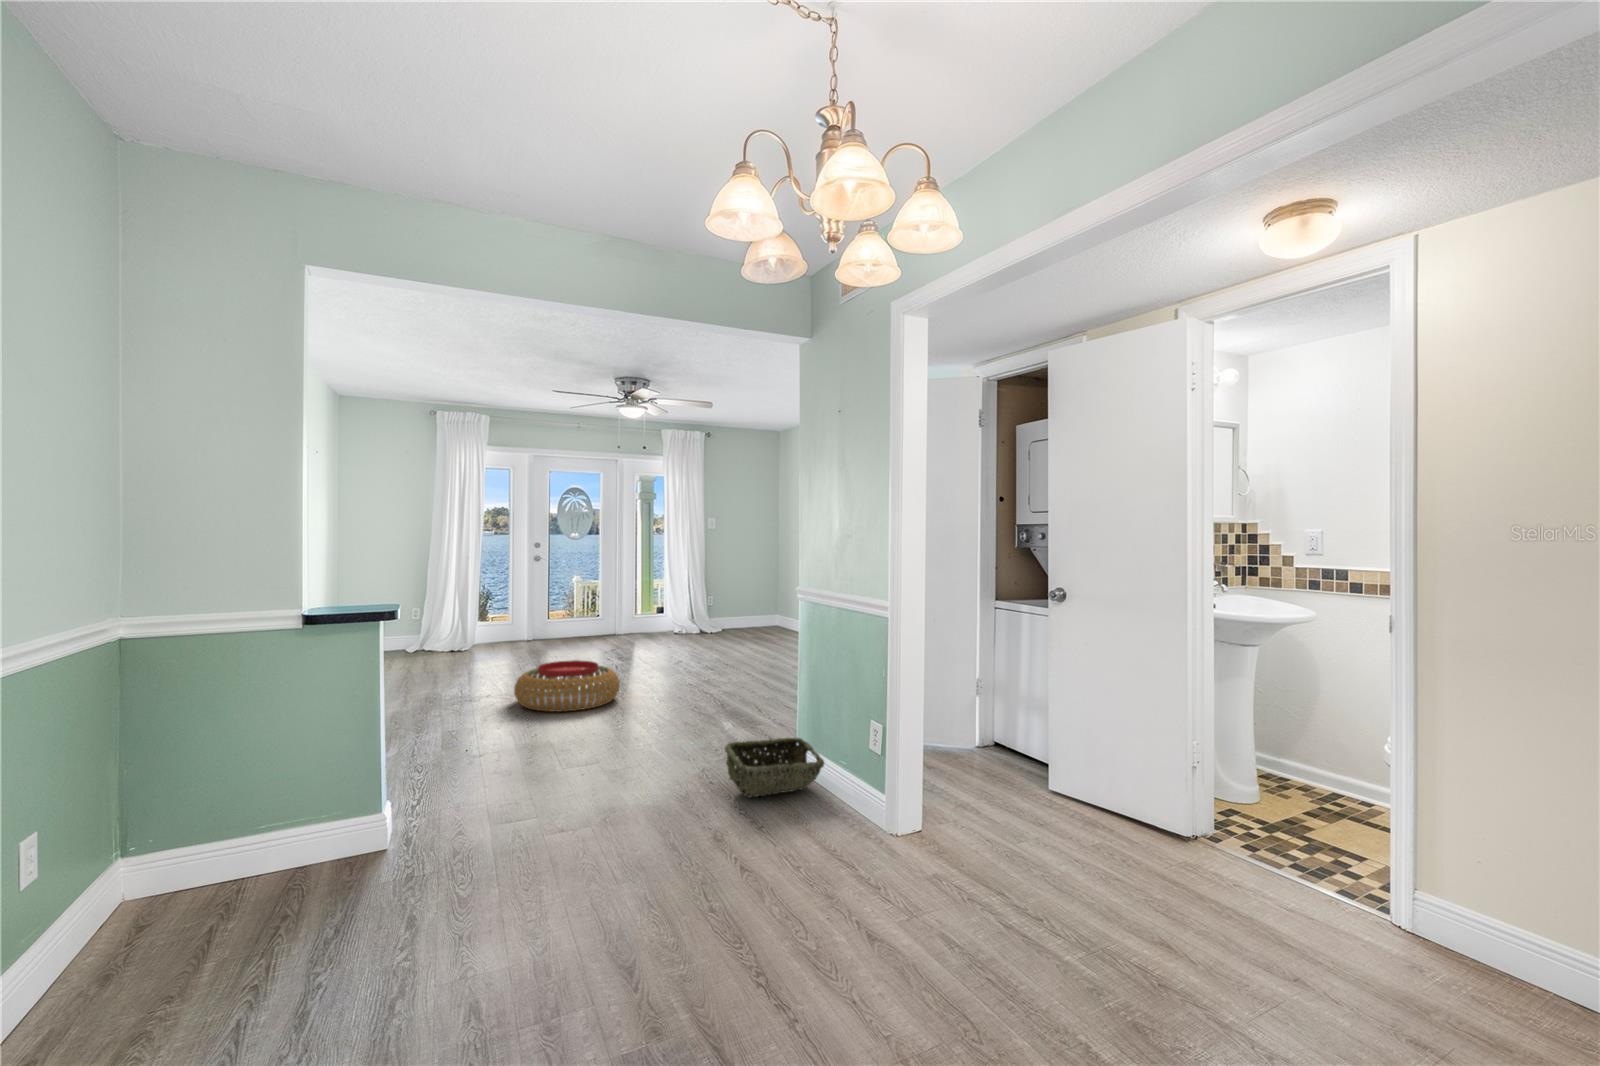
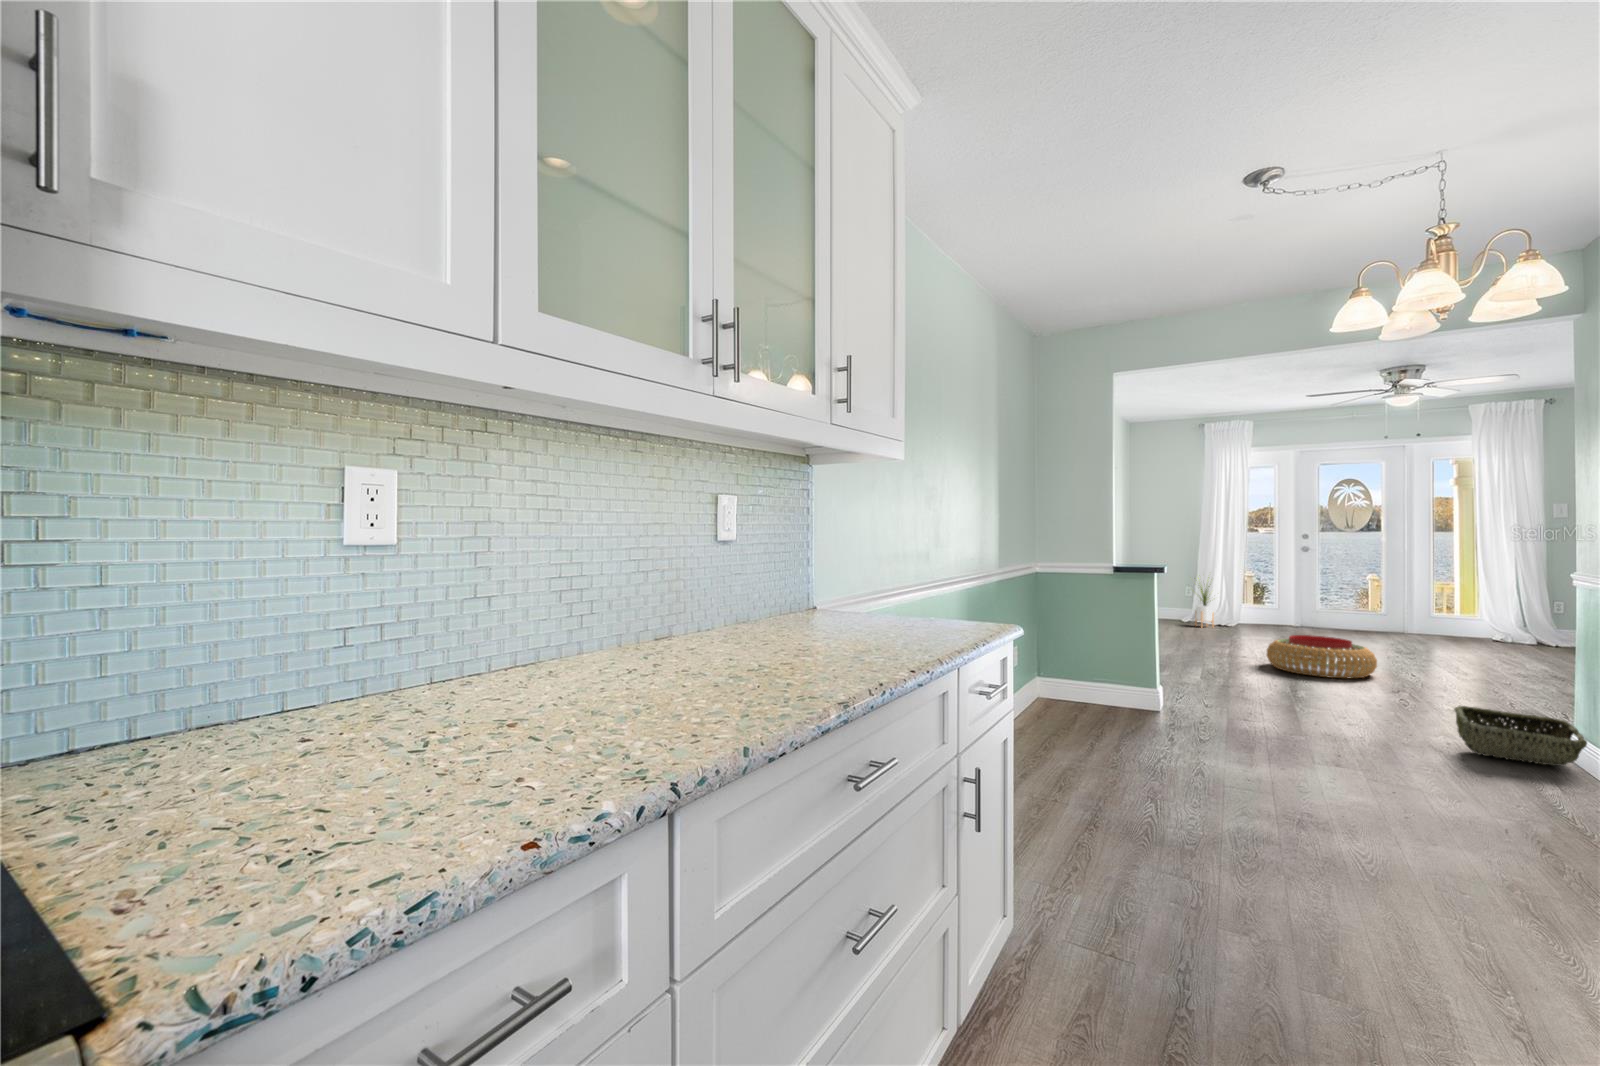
house plant: none [414,587,455,657] -> present [1195,577,1214,627]

